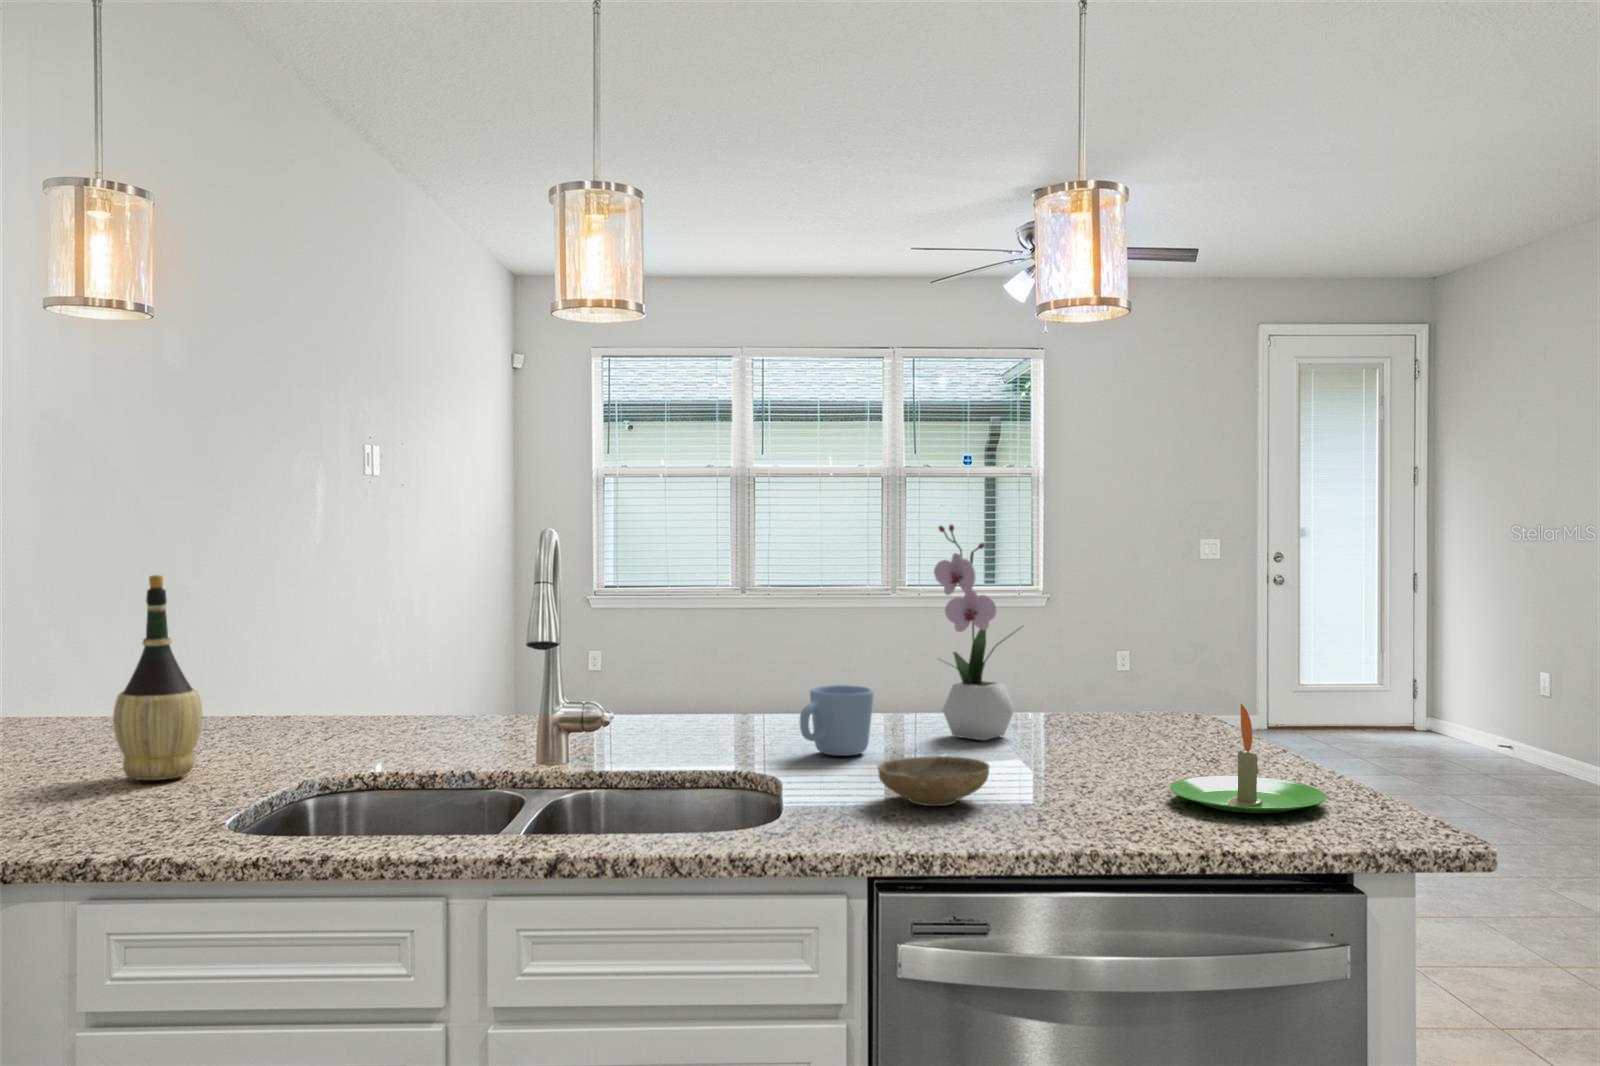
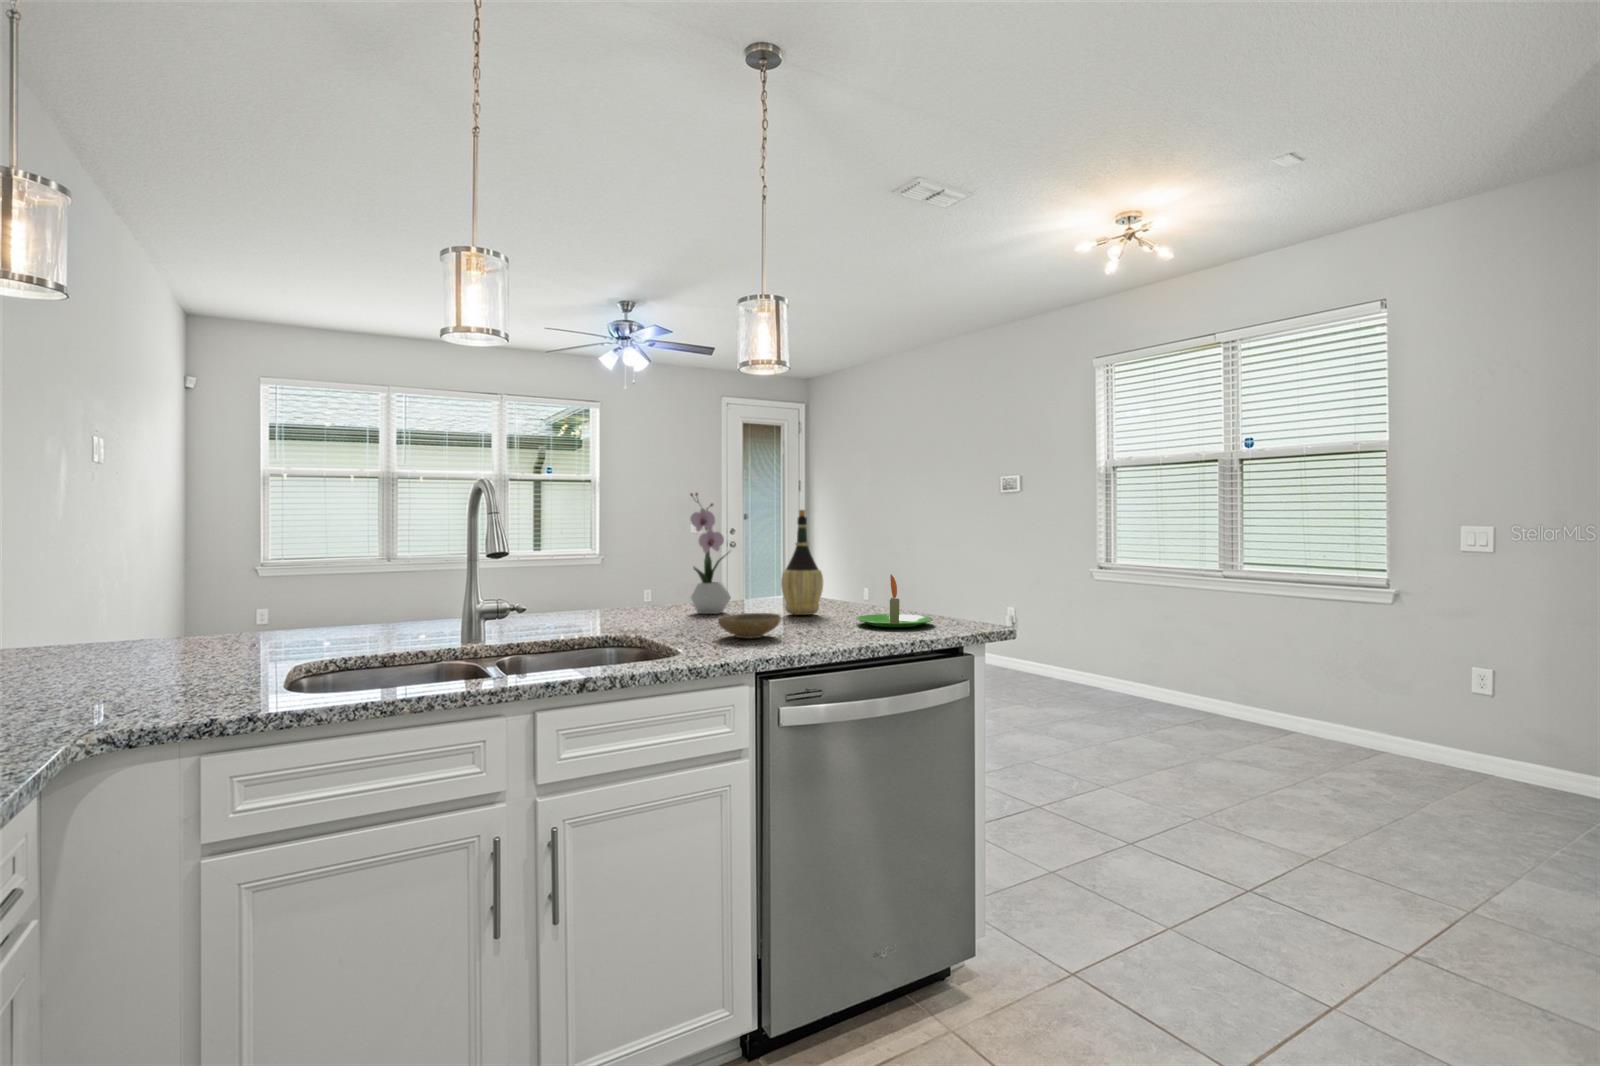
wine bottle: present [113,575,202,780] -> present [781,510,823,615]
mug: present [800,685,874,756] -> none [633,585,671,625]

